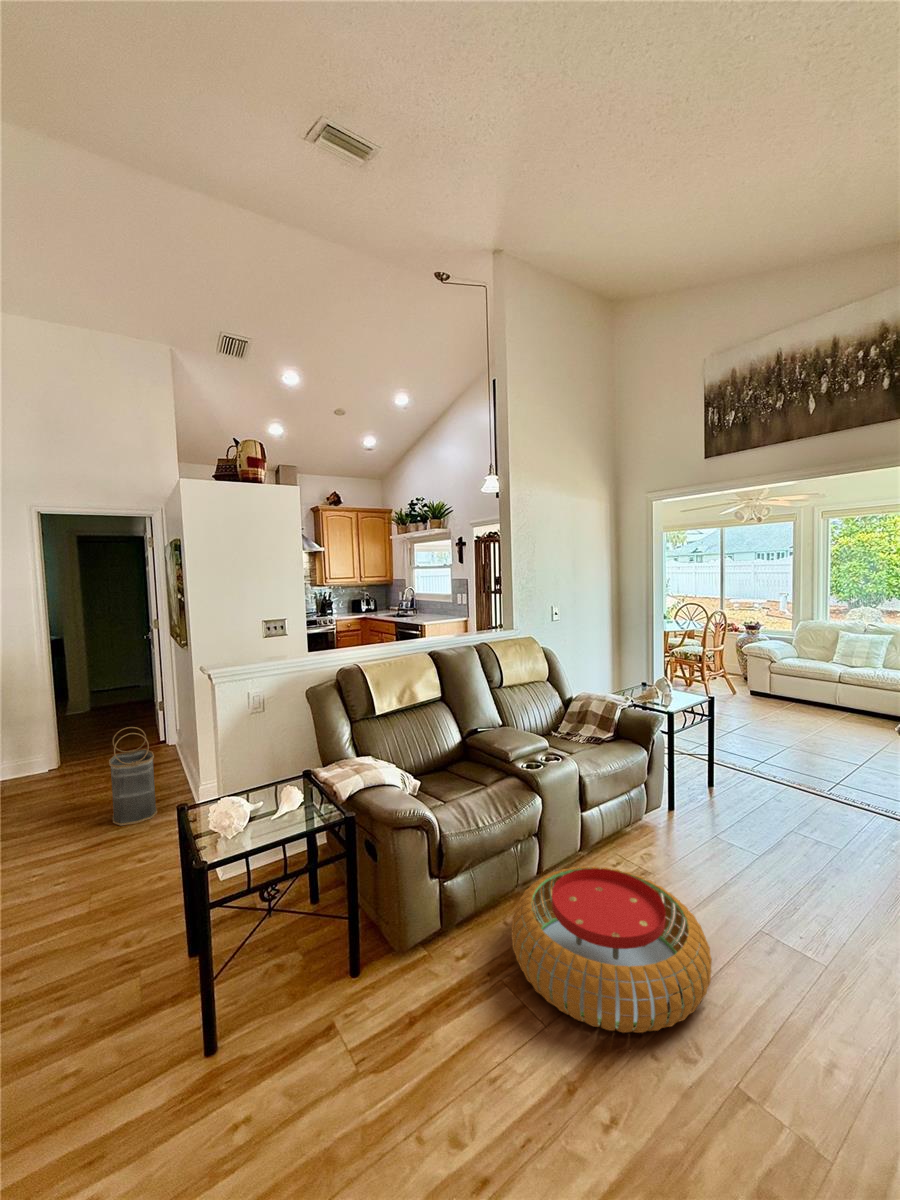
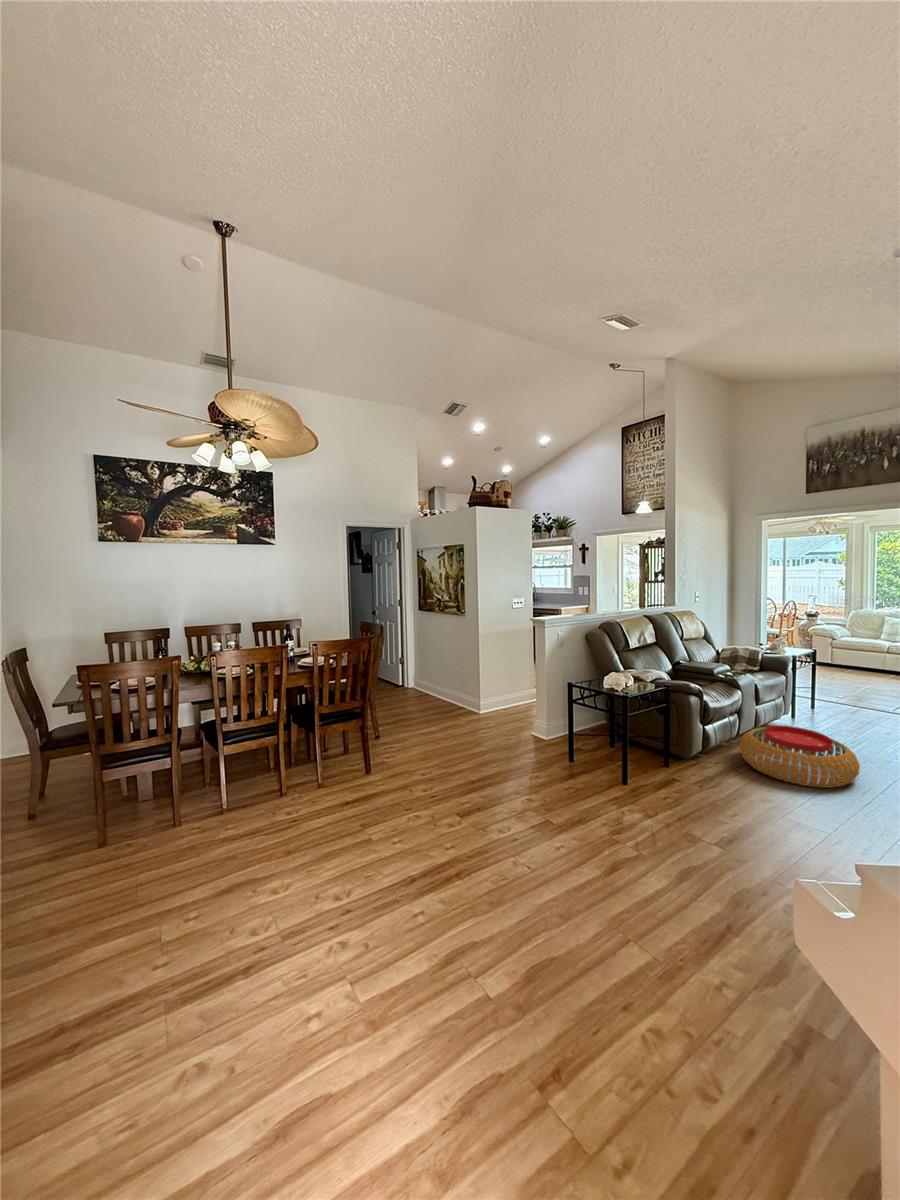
basket: present [109,727,157,826] -> none [441,658,466,715]

